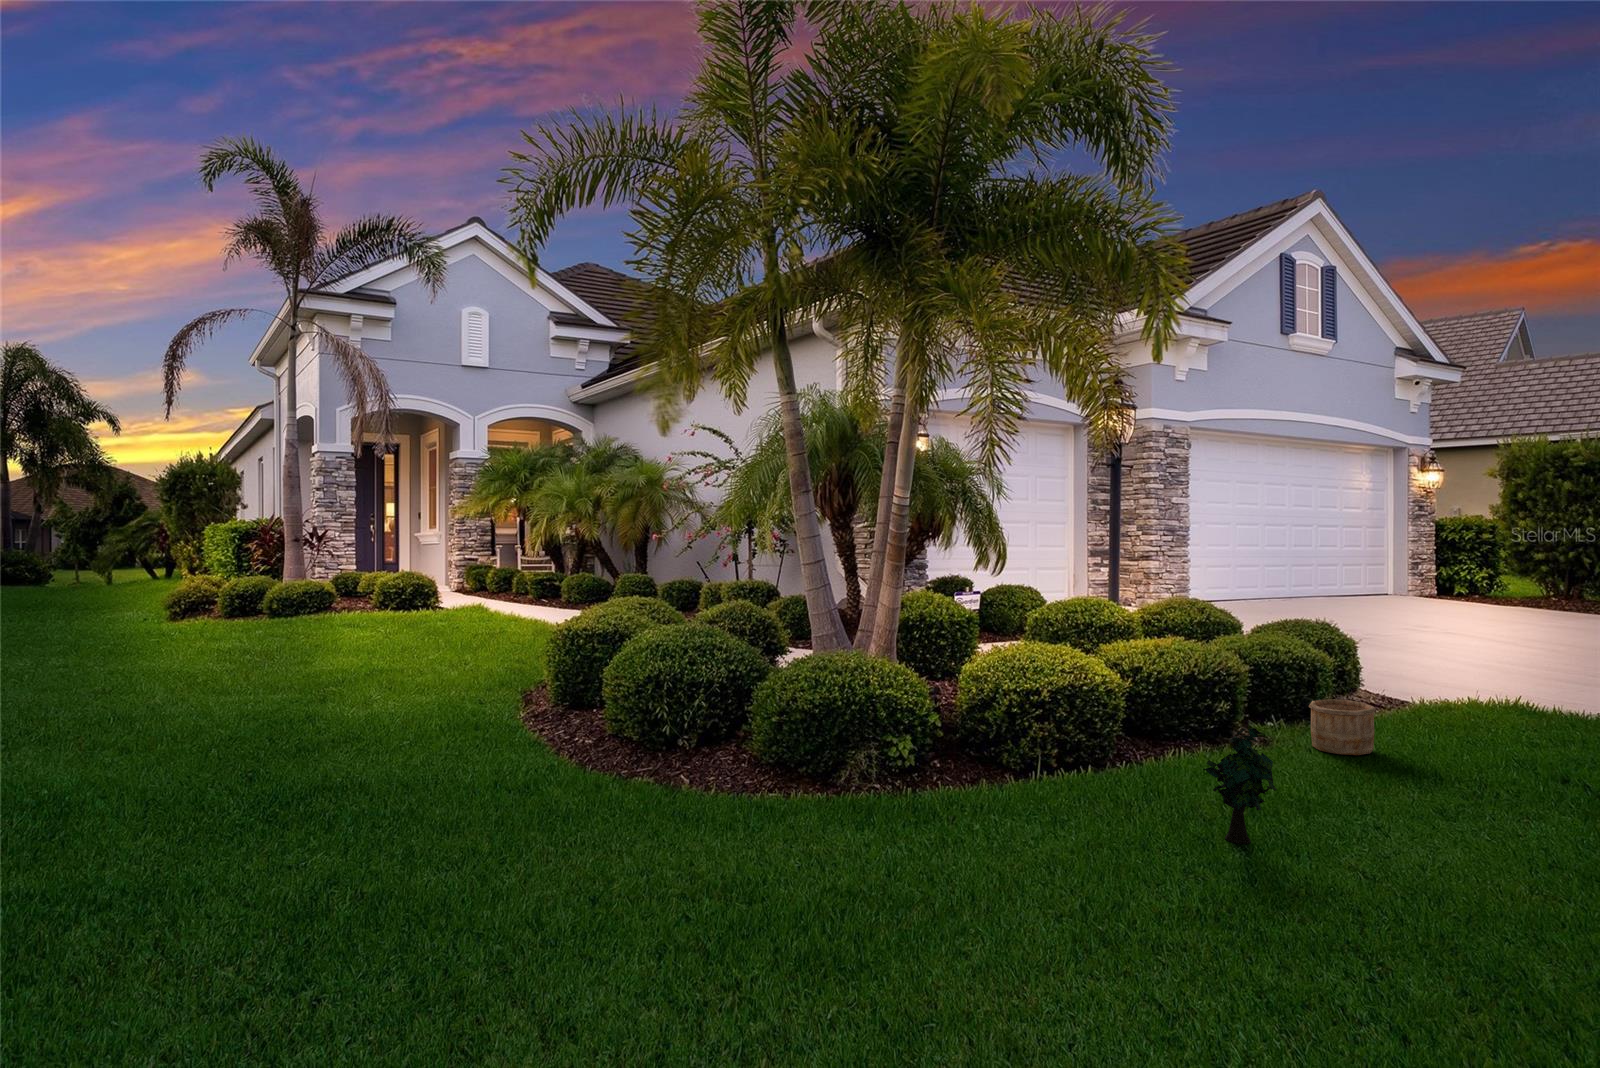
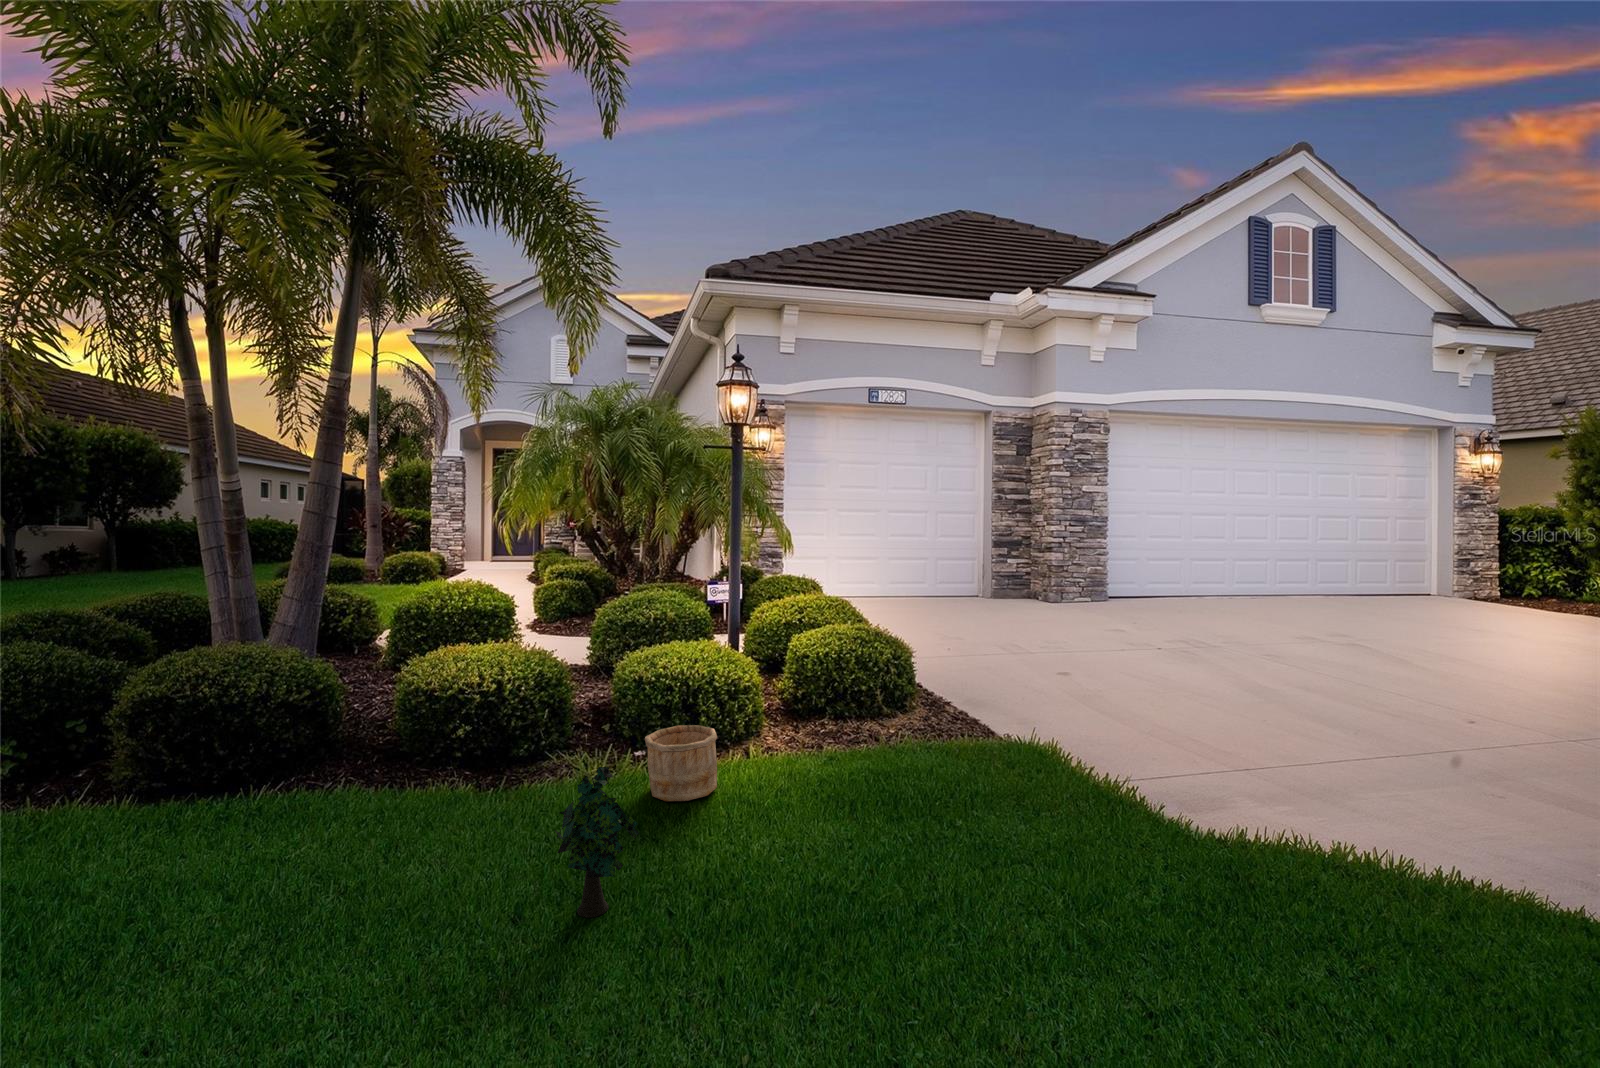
decorative plant: present [1203,728,1277,844] -> present [555,767,639,918]

